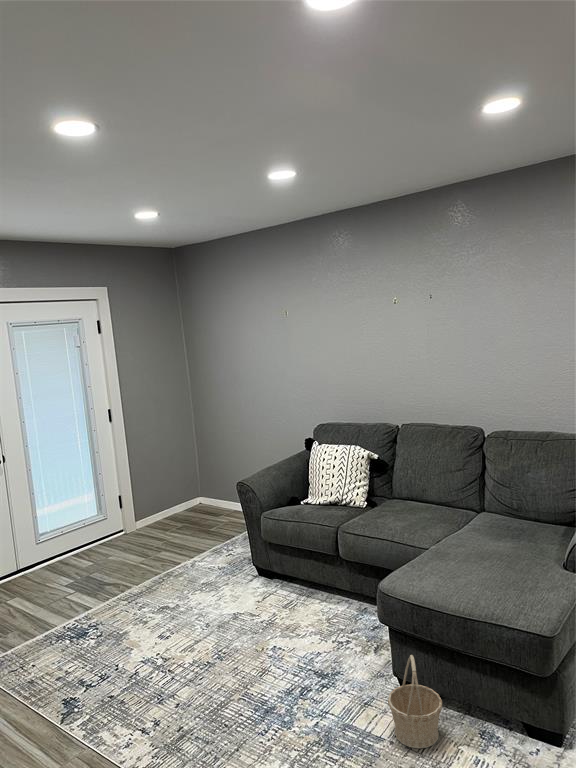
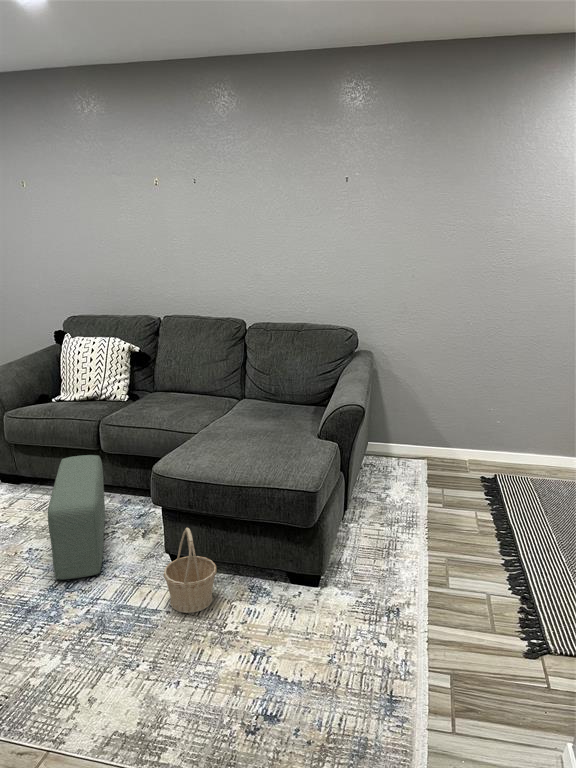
pouf: none [287,562,341,686] -> present [48,455,105,579]

